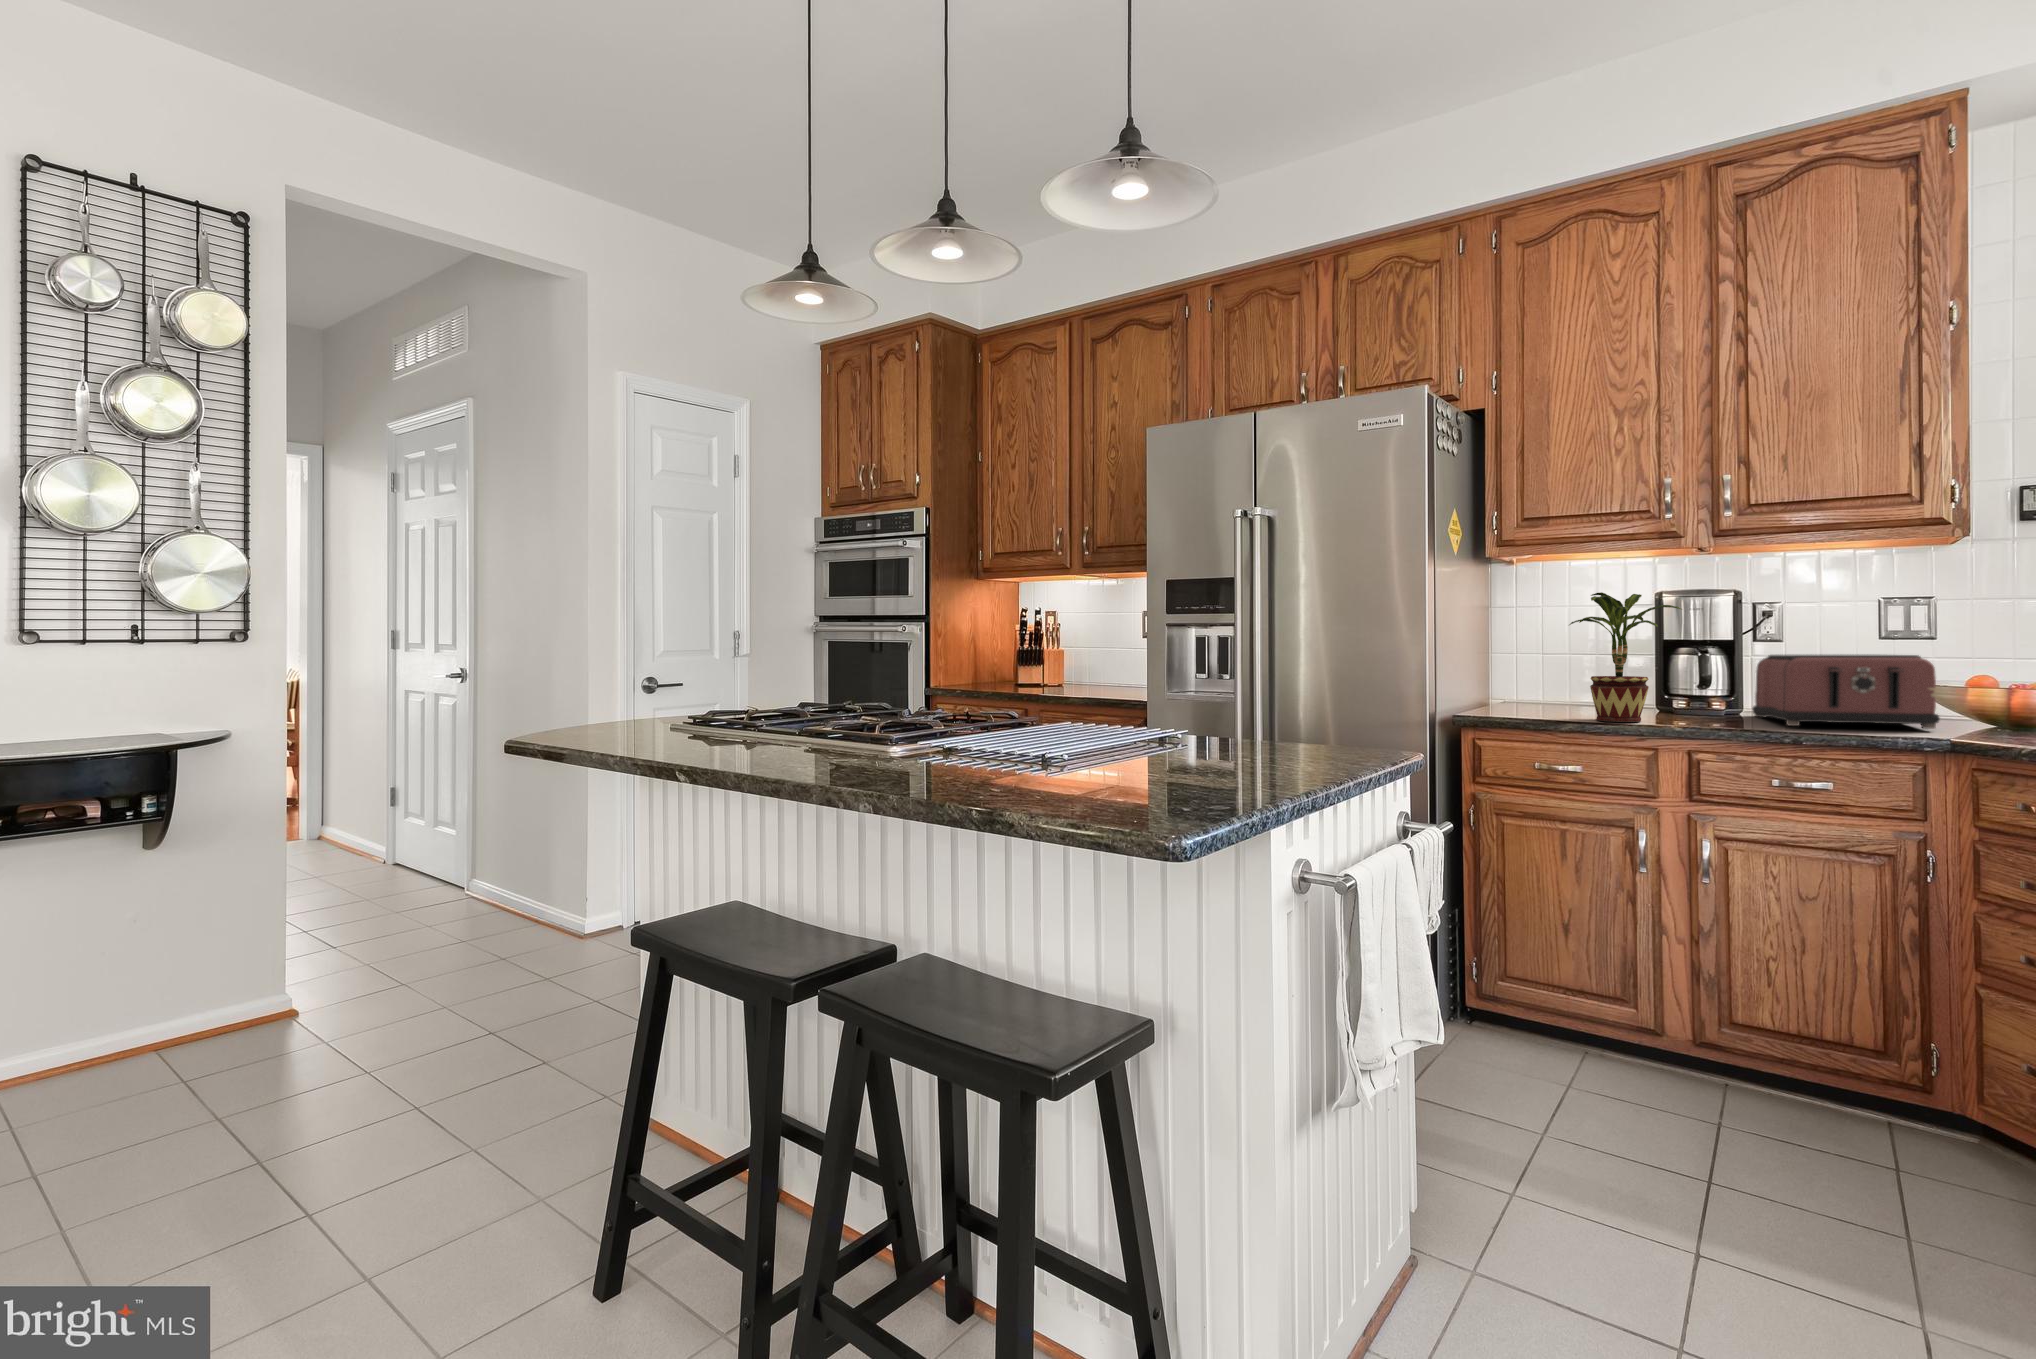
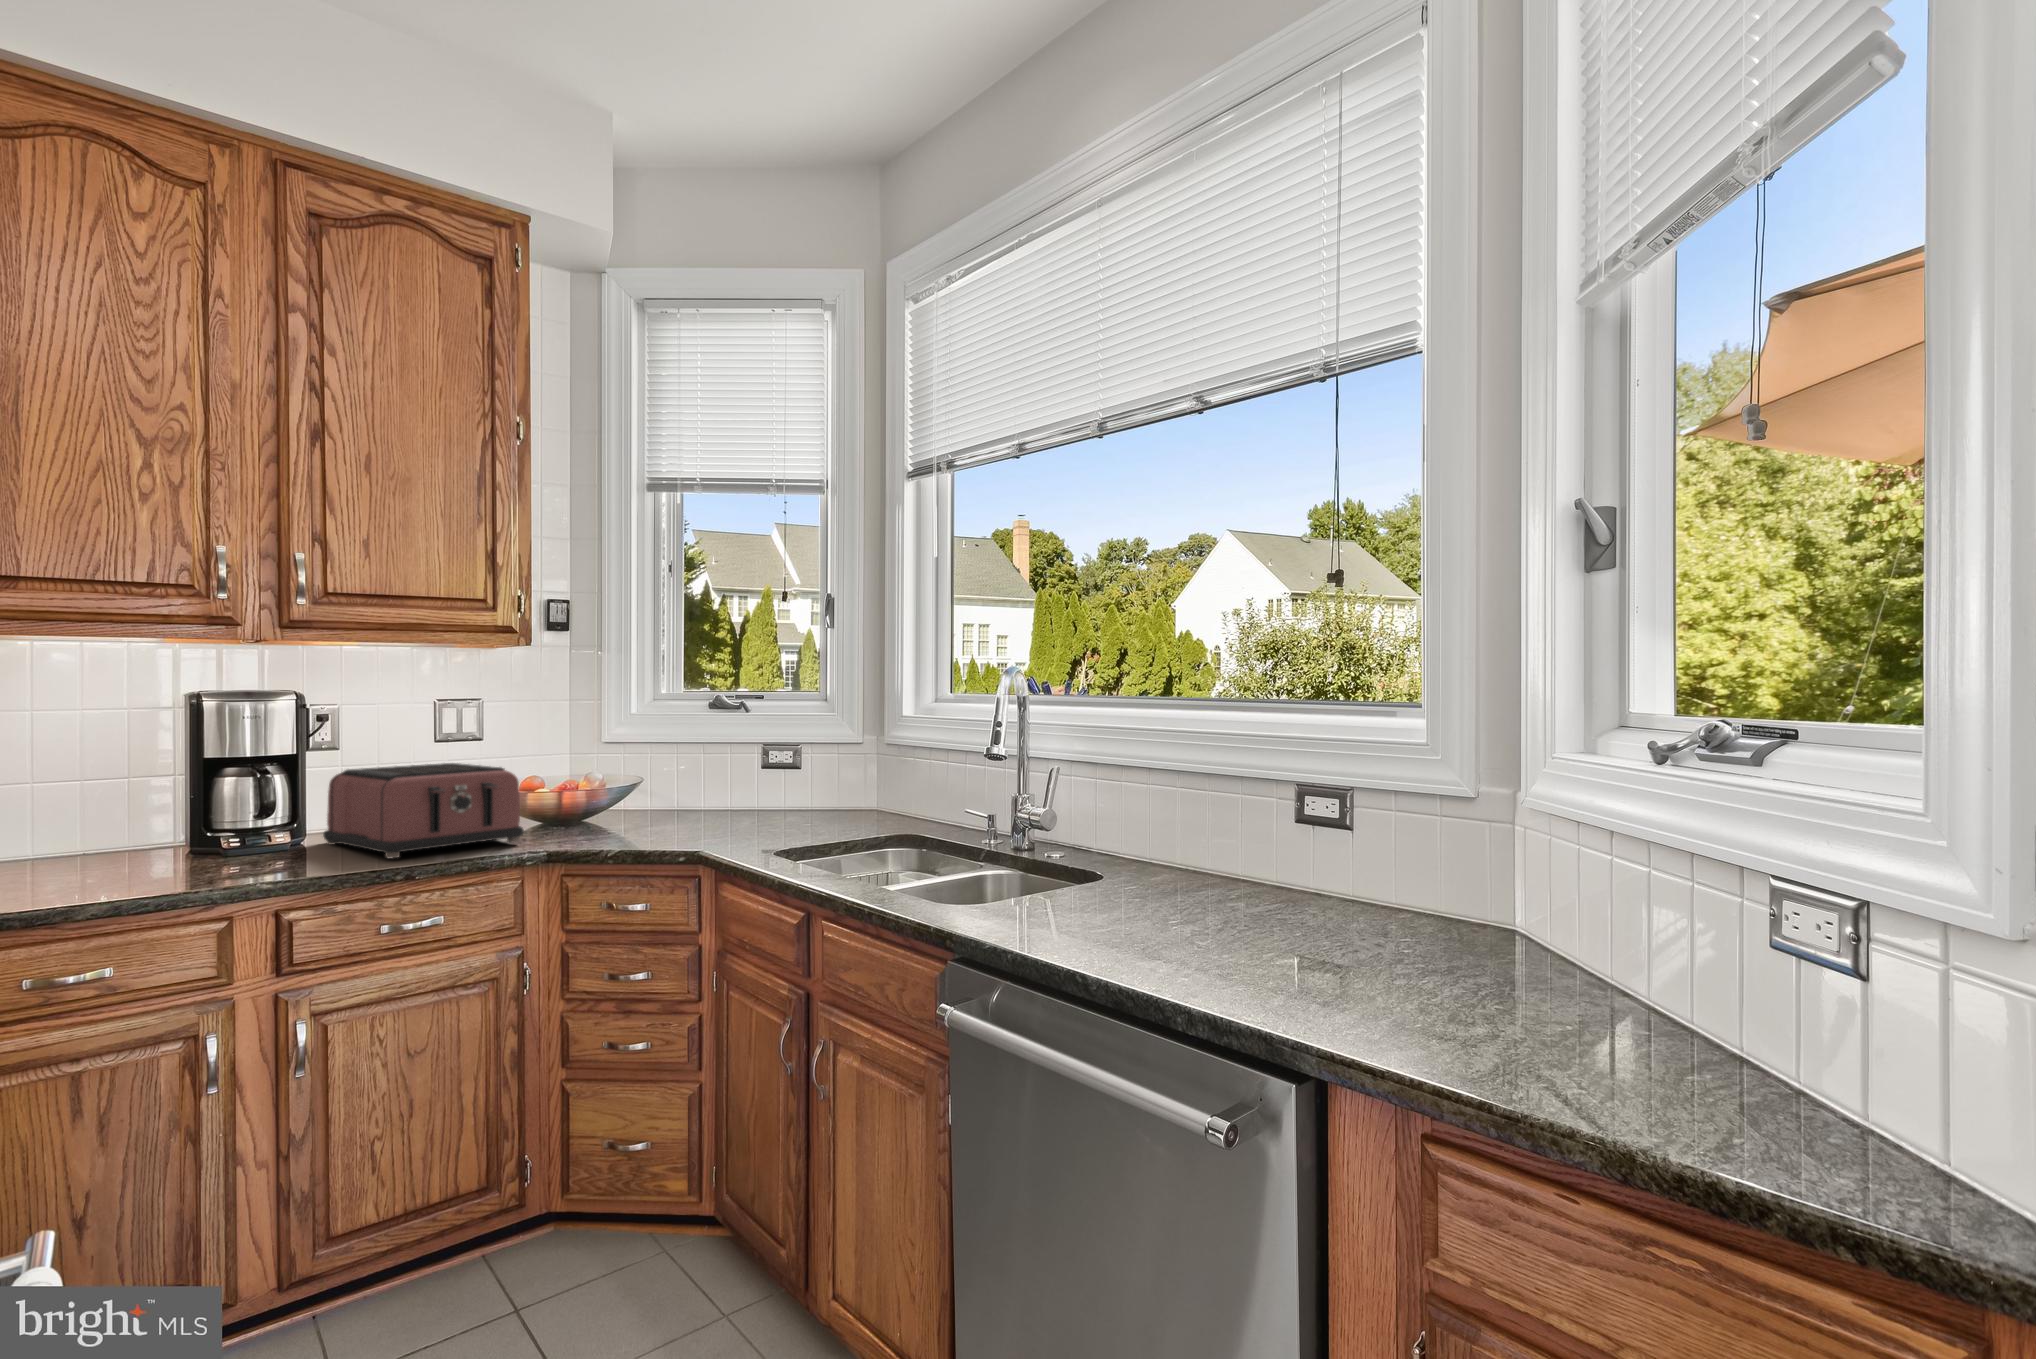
potted plant: present [1569,592,1681,722] -> none [77,699,260,886]

